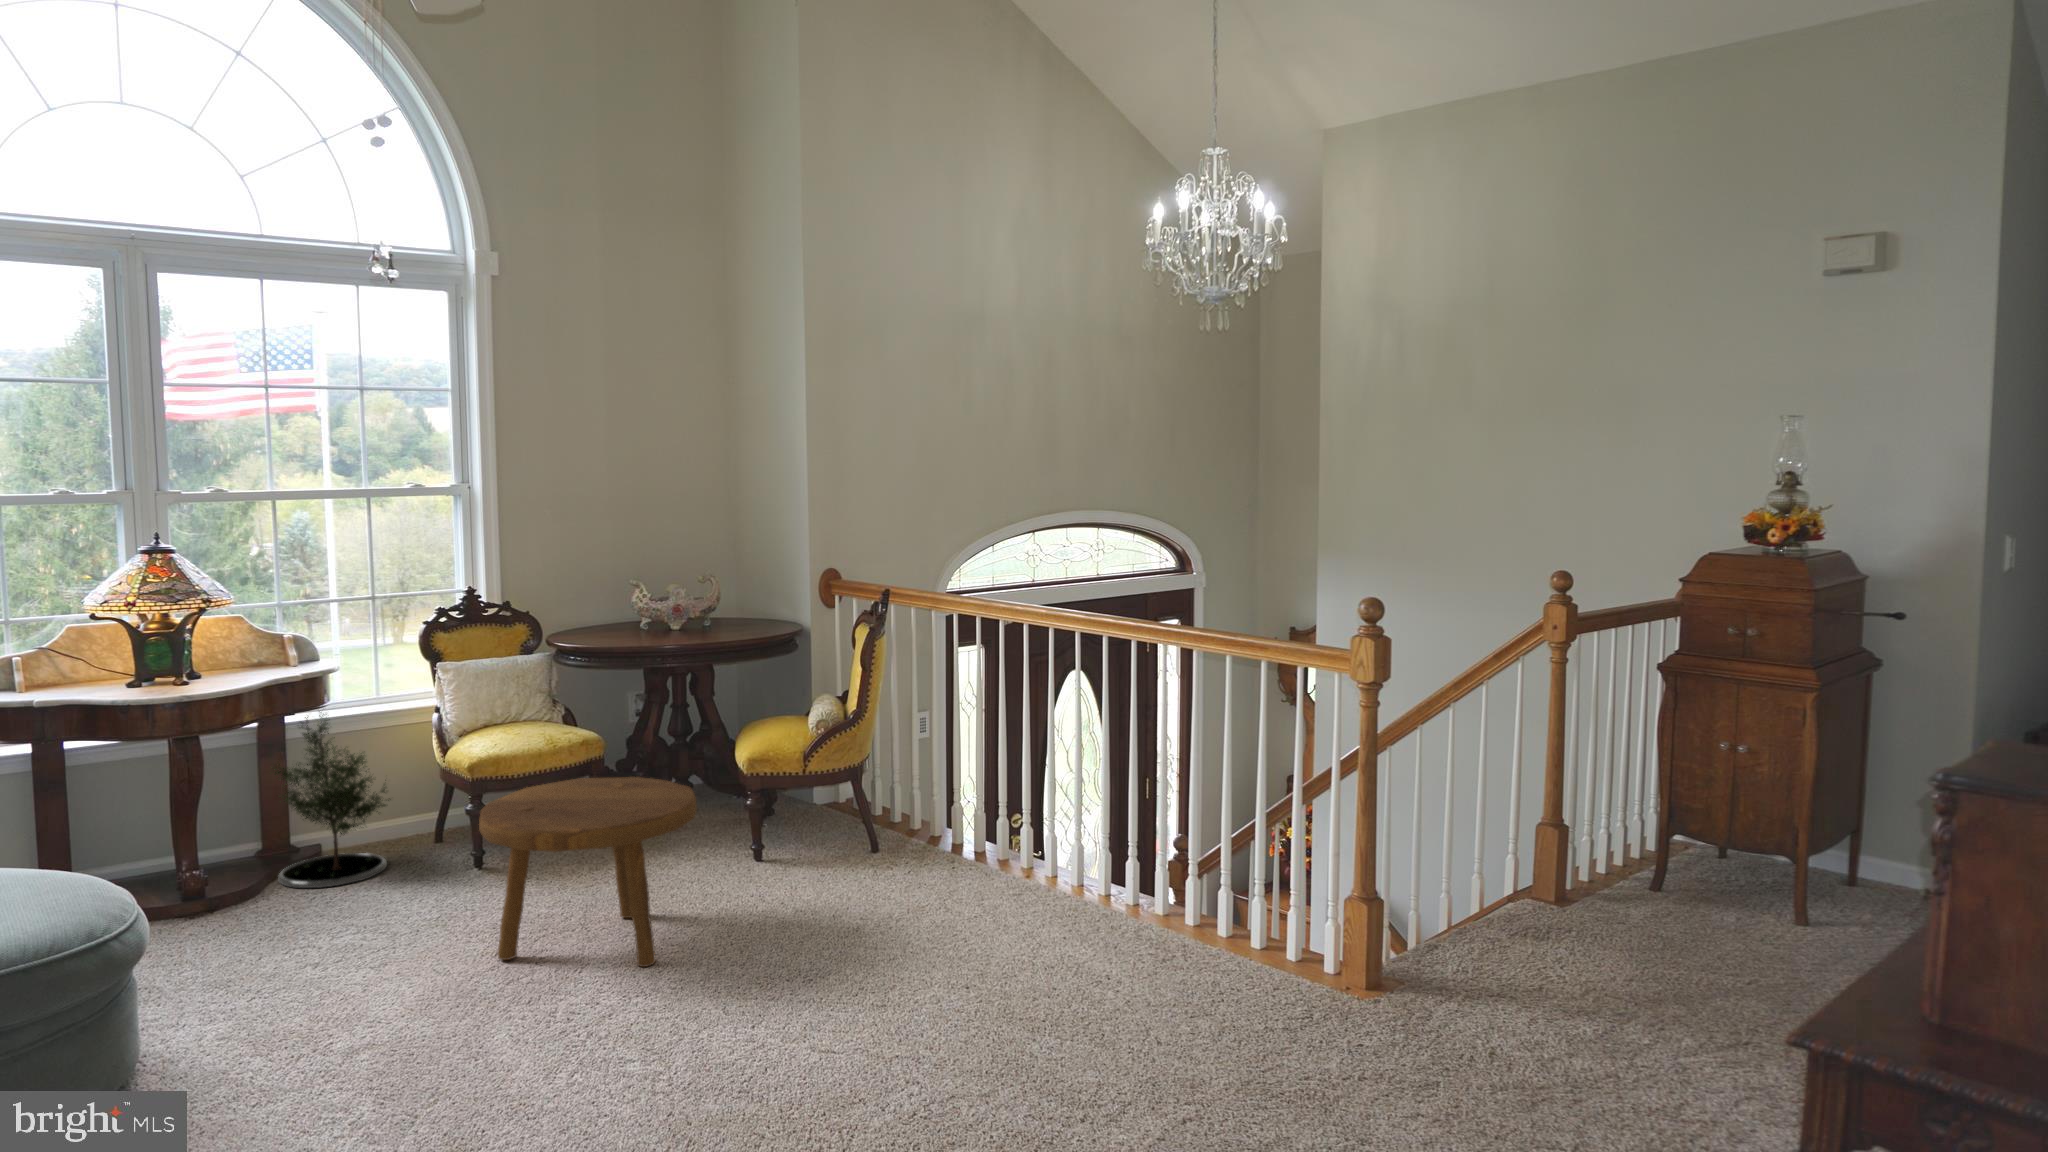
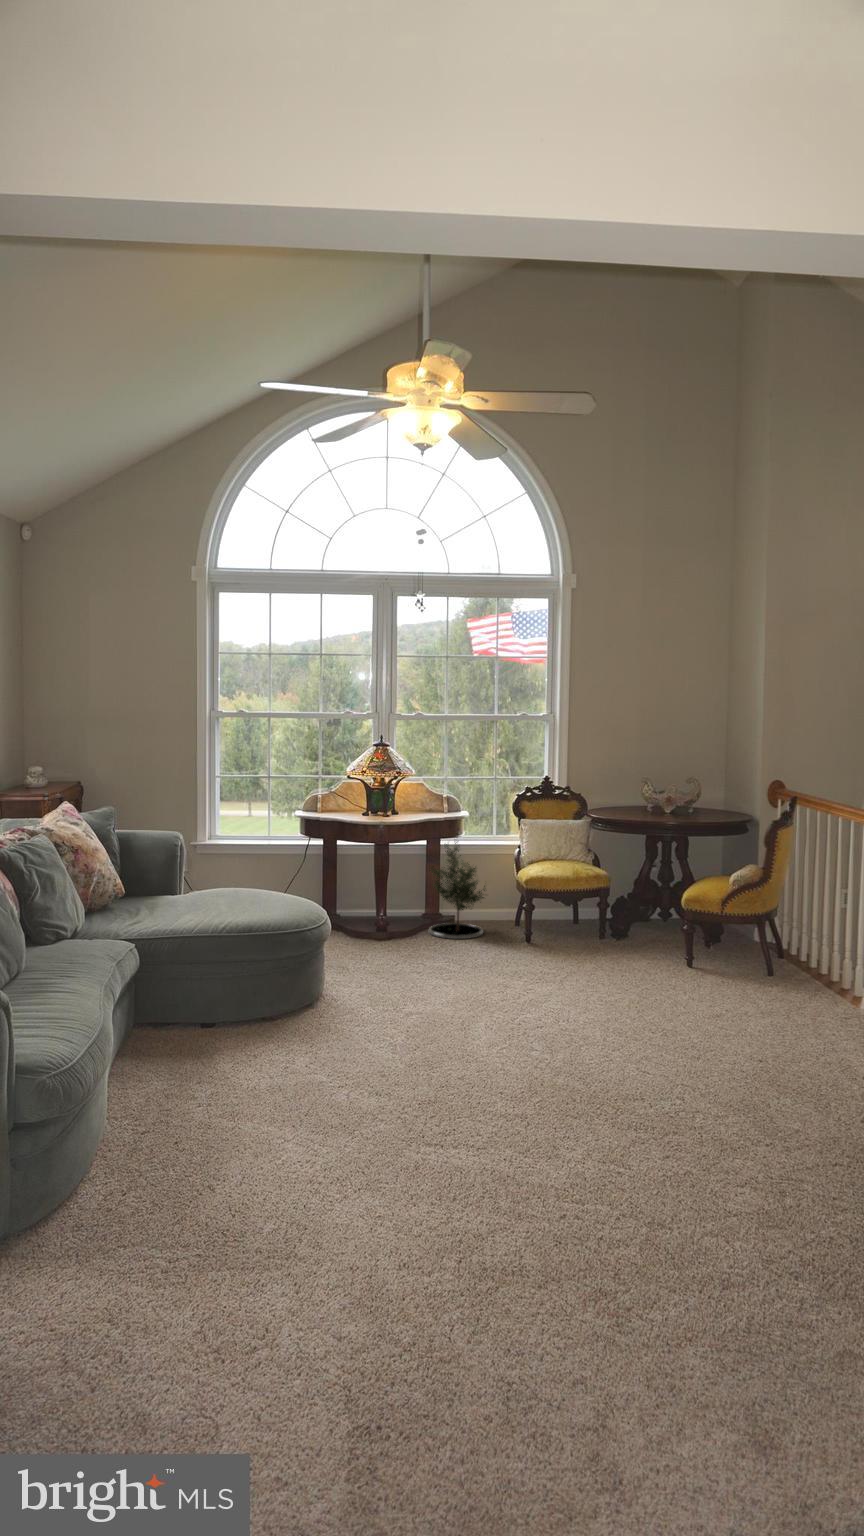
footstool: present [479,777,697,967] -> none [517,894,638,1006]

